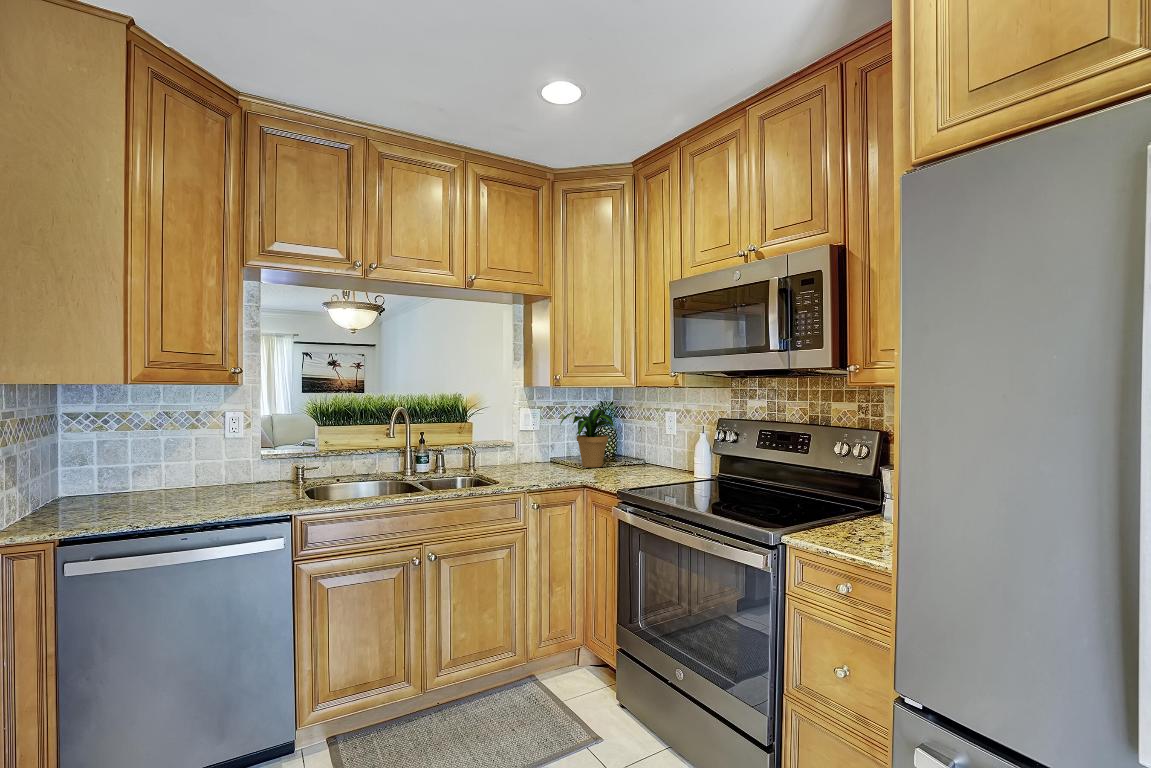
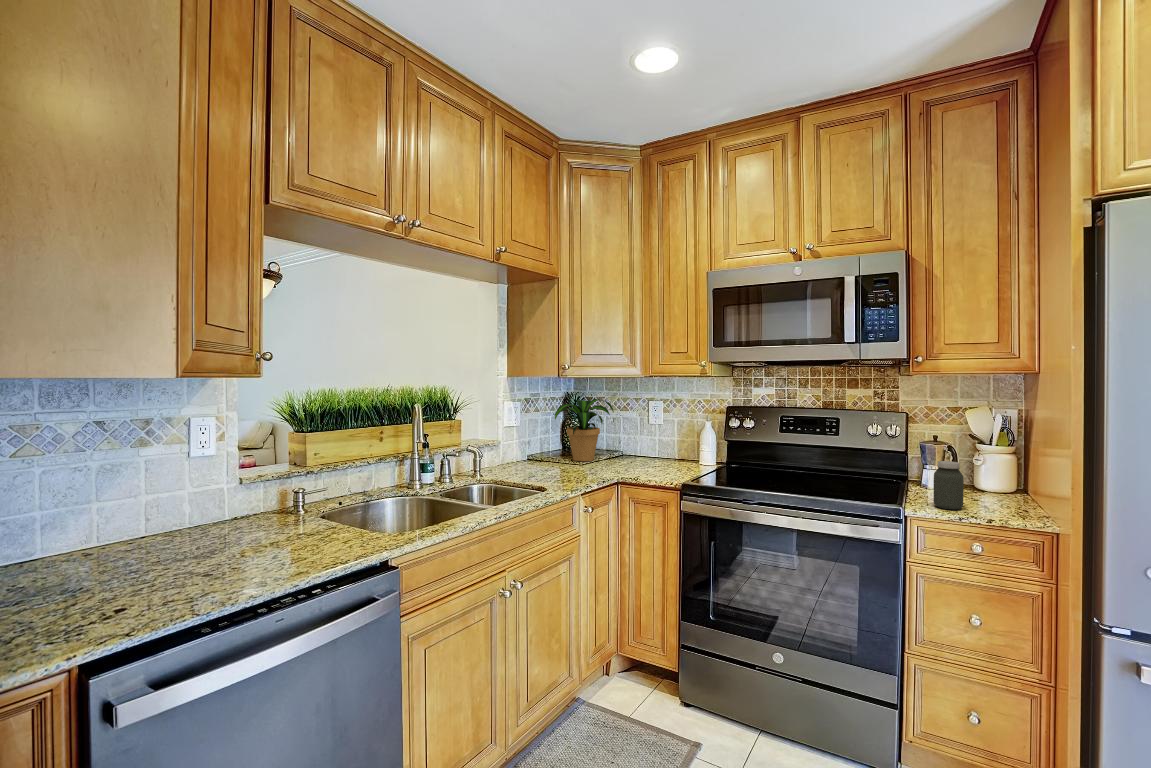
jar: none [820,485,852,542] -> present [933,461,964,510]

